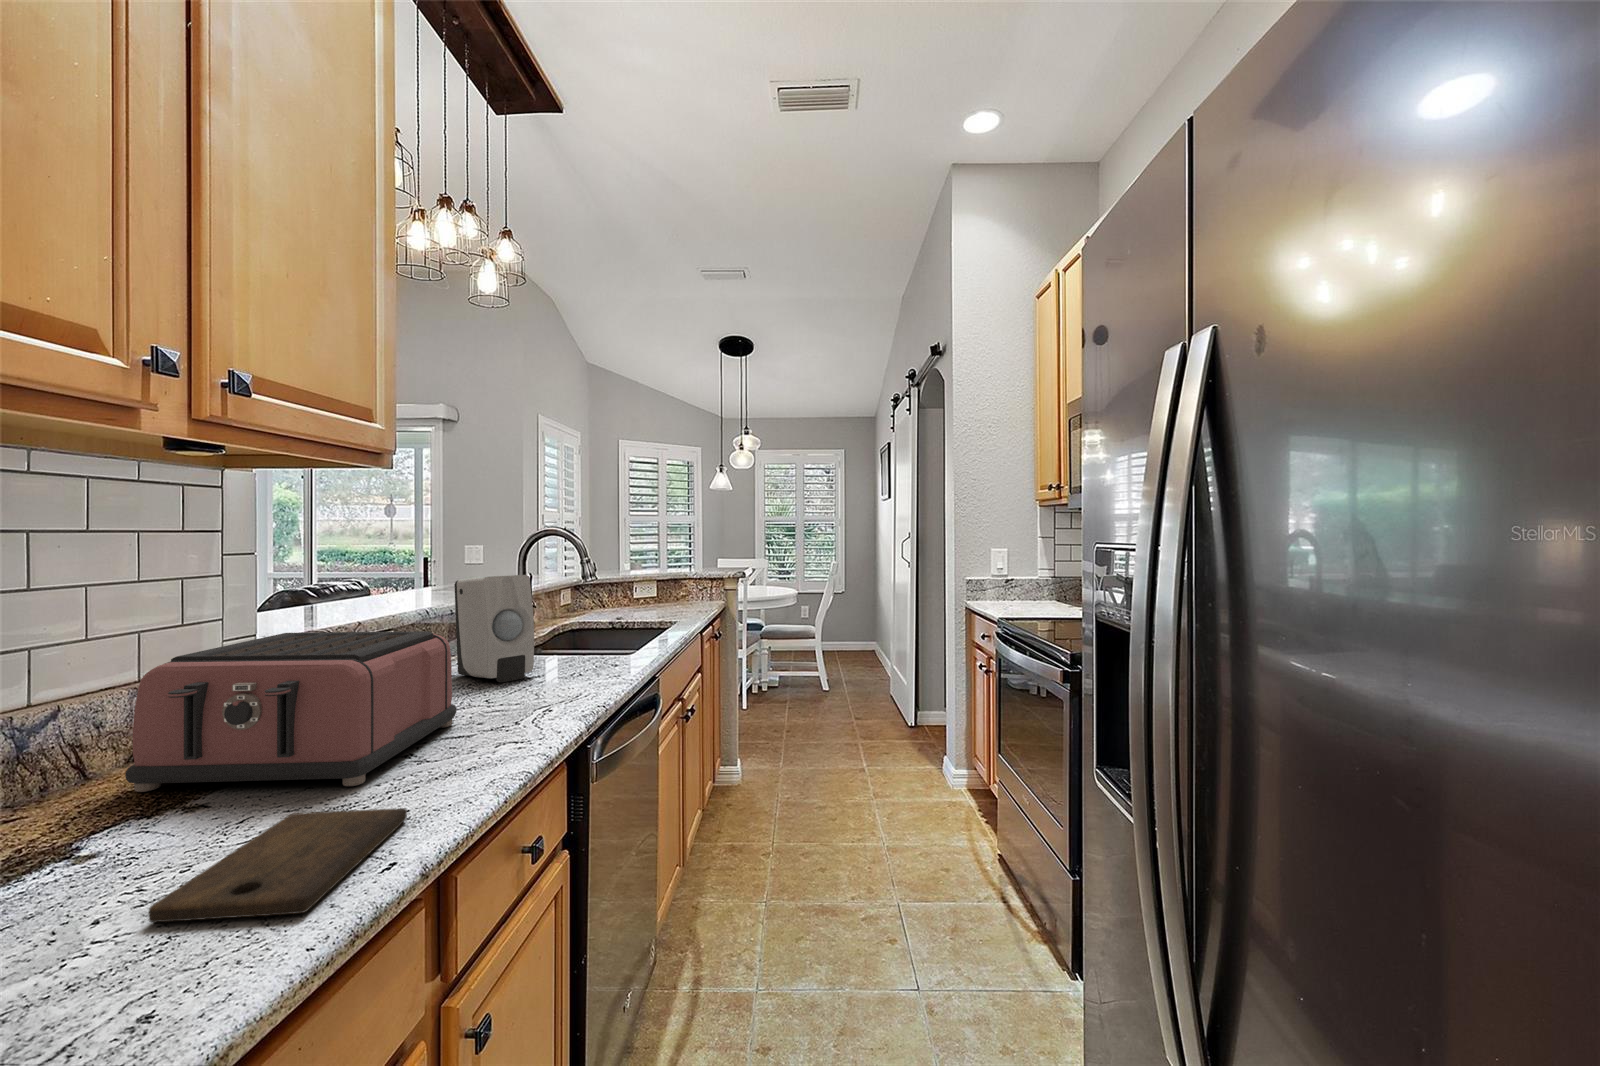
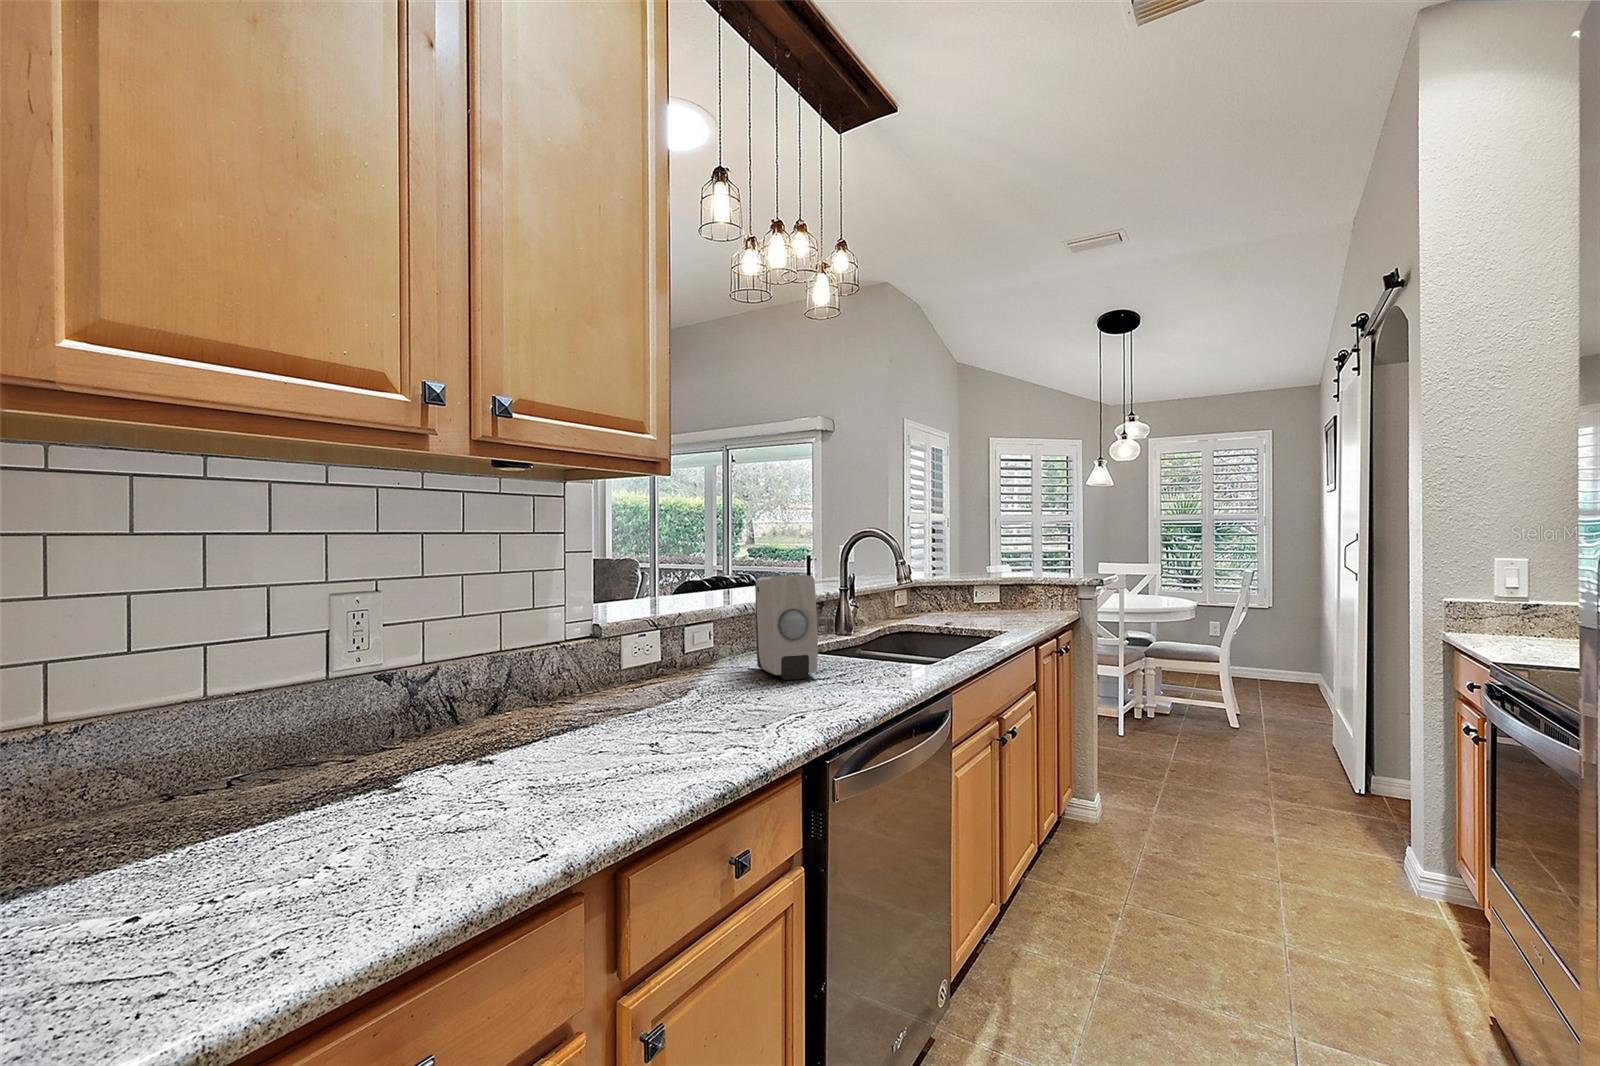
toaster: present [125,631,457,792] -> none [466,620,716,765]
cutting board: present [149,808,407,922] -> none [368,783,595,885]

